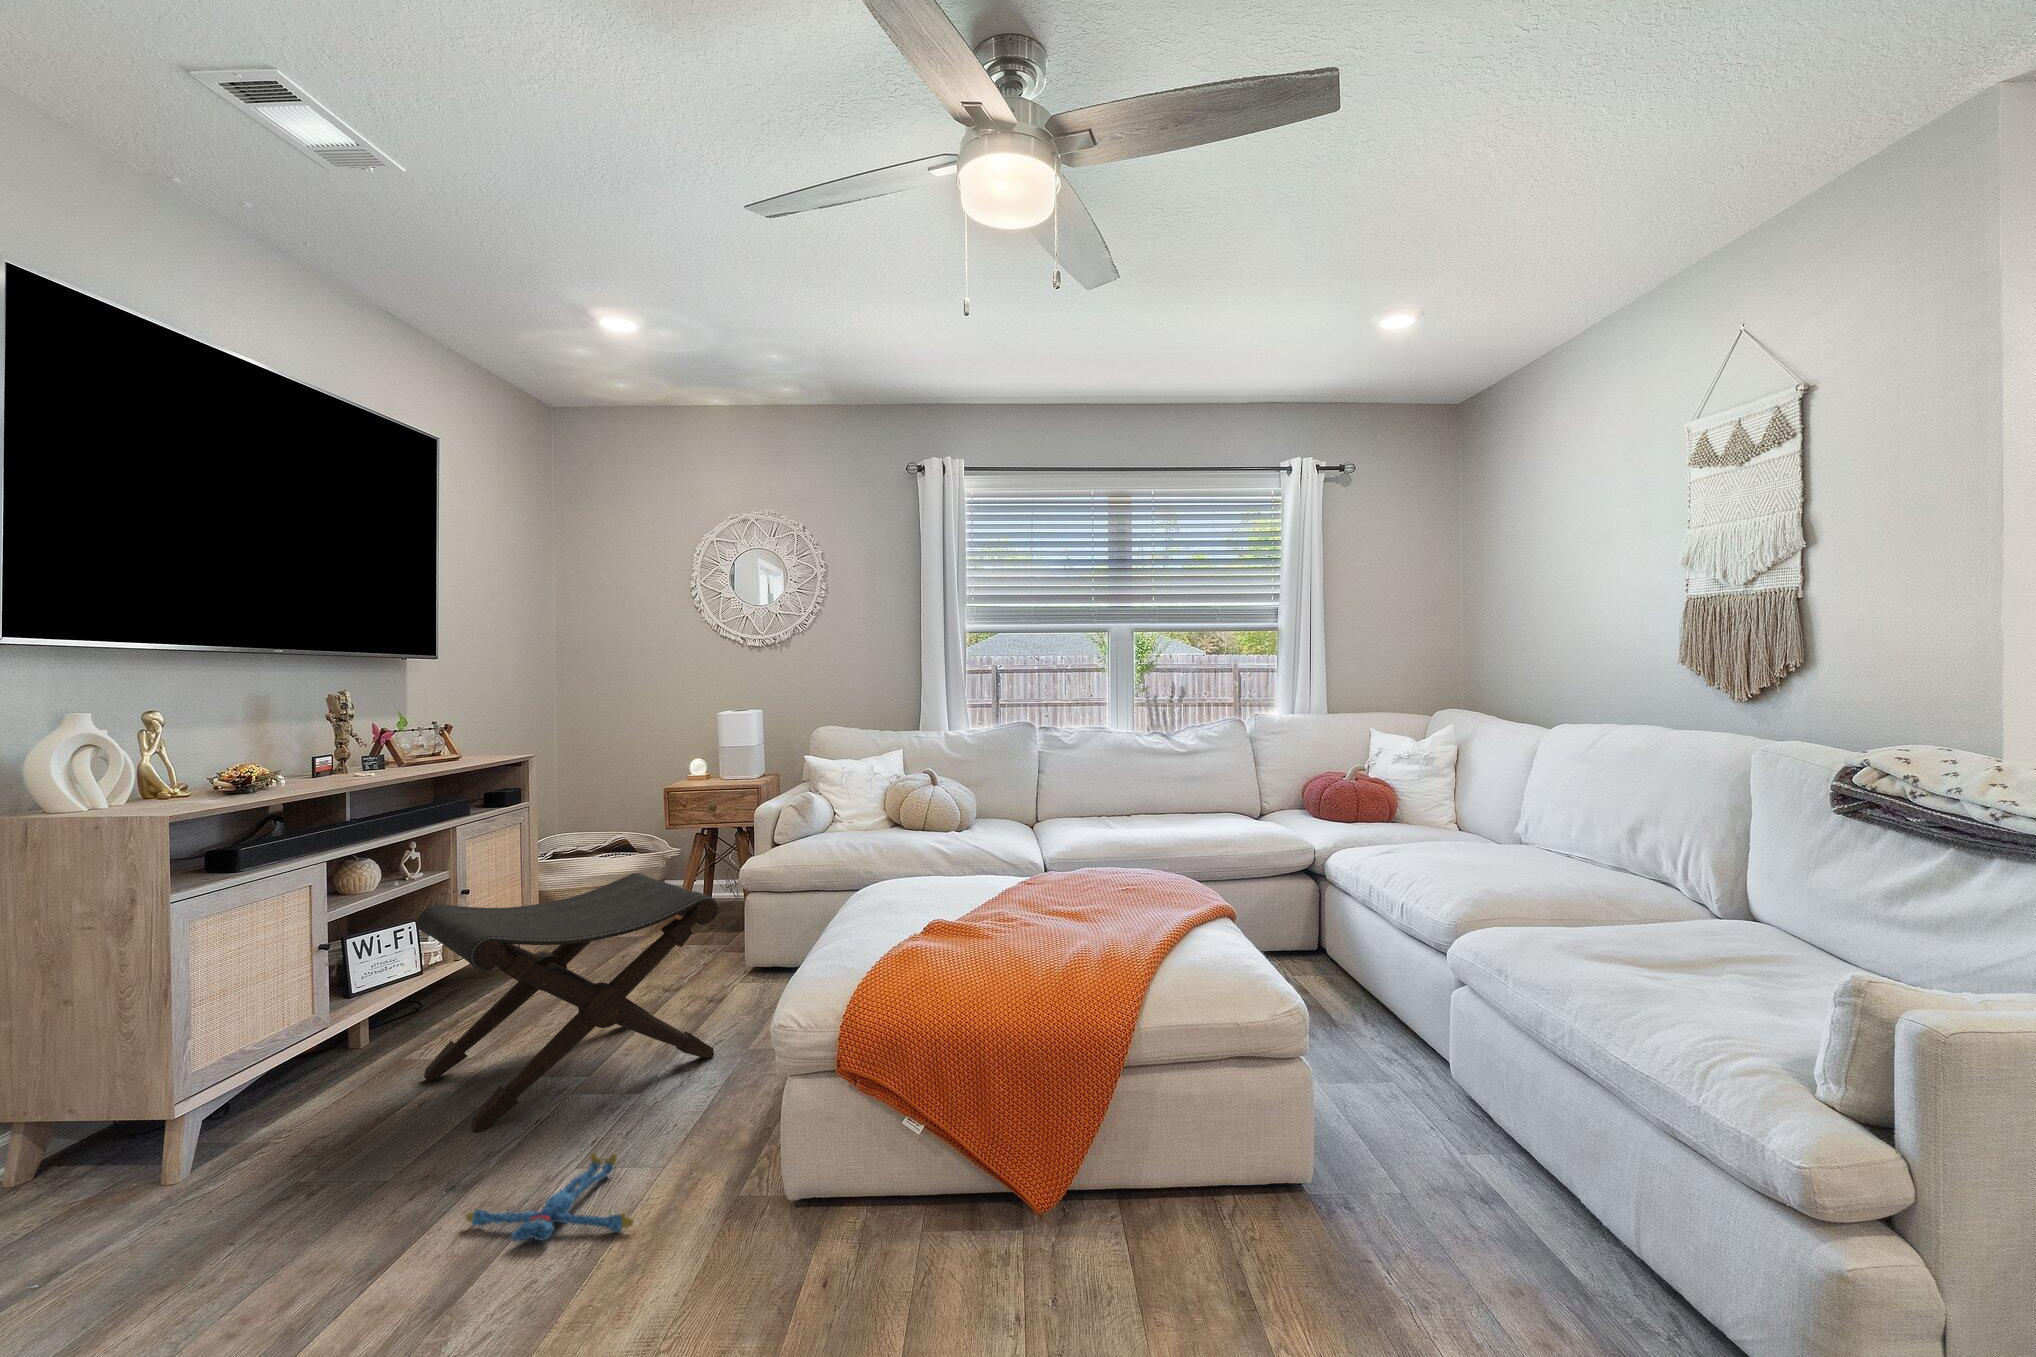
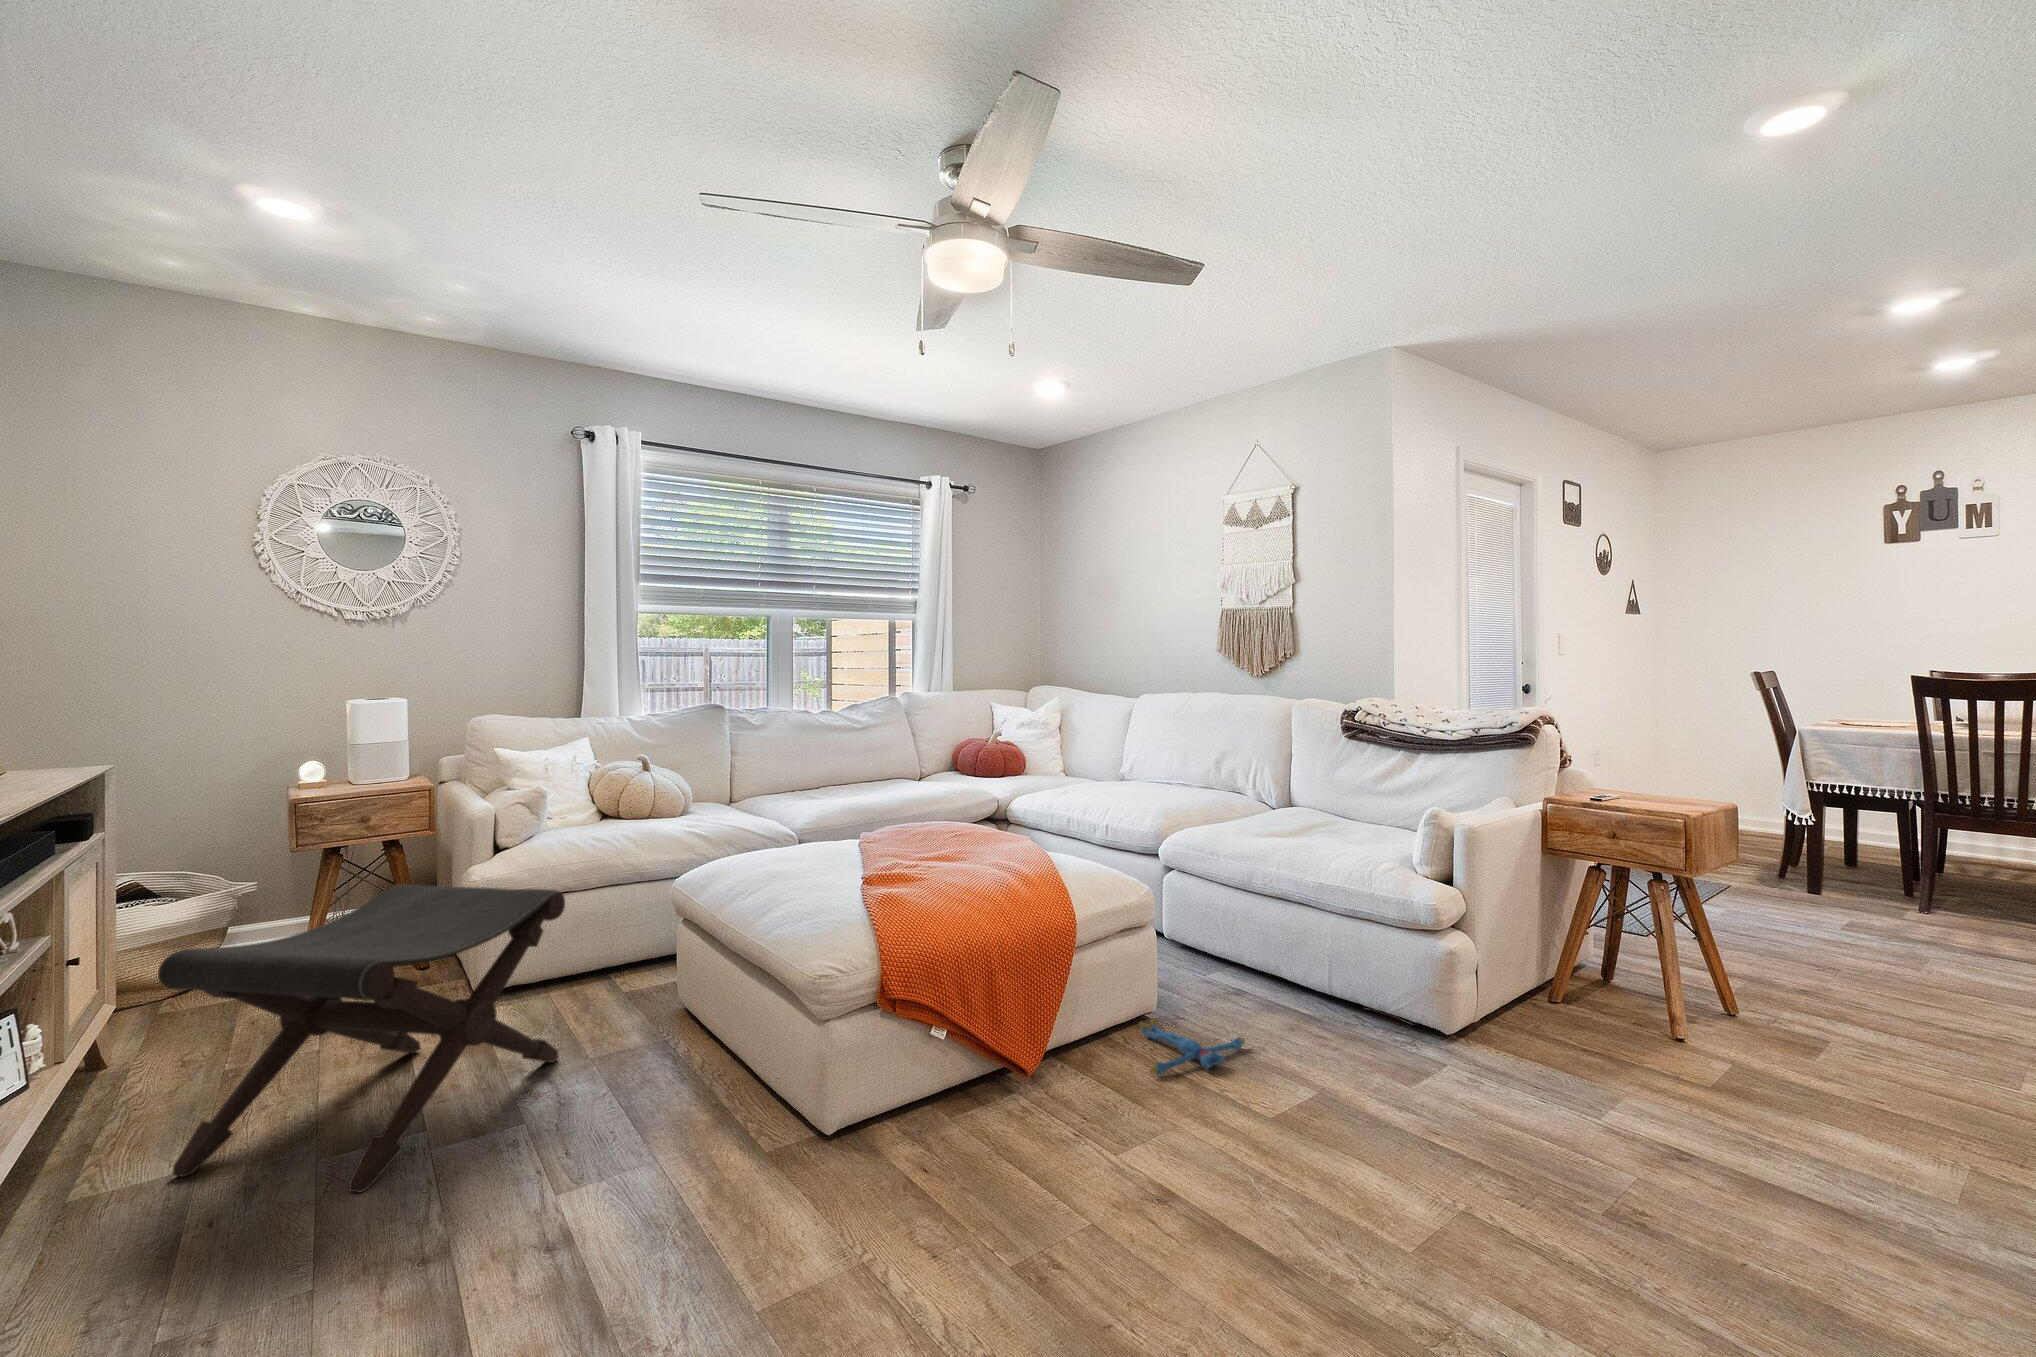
plush toy: present [466,1153,633,1242] -> present [1140,1019,1245,1075]

